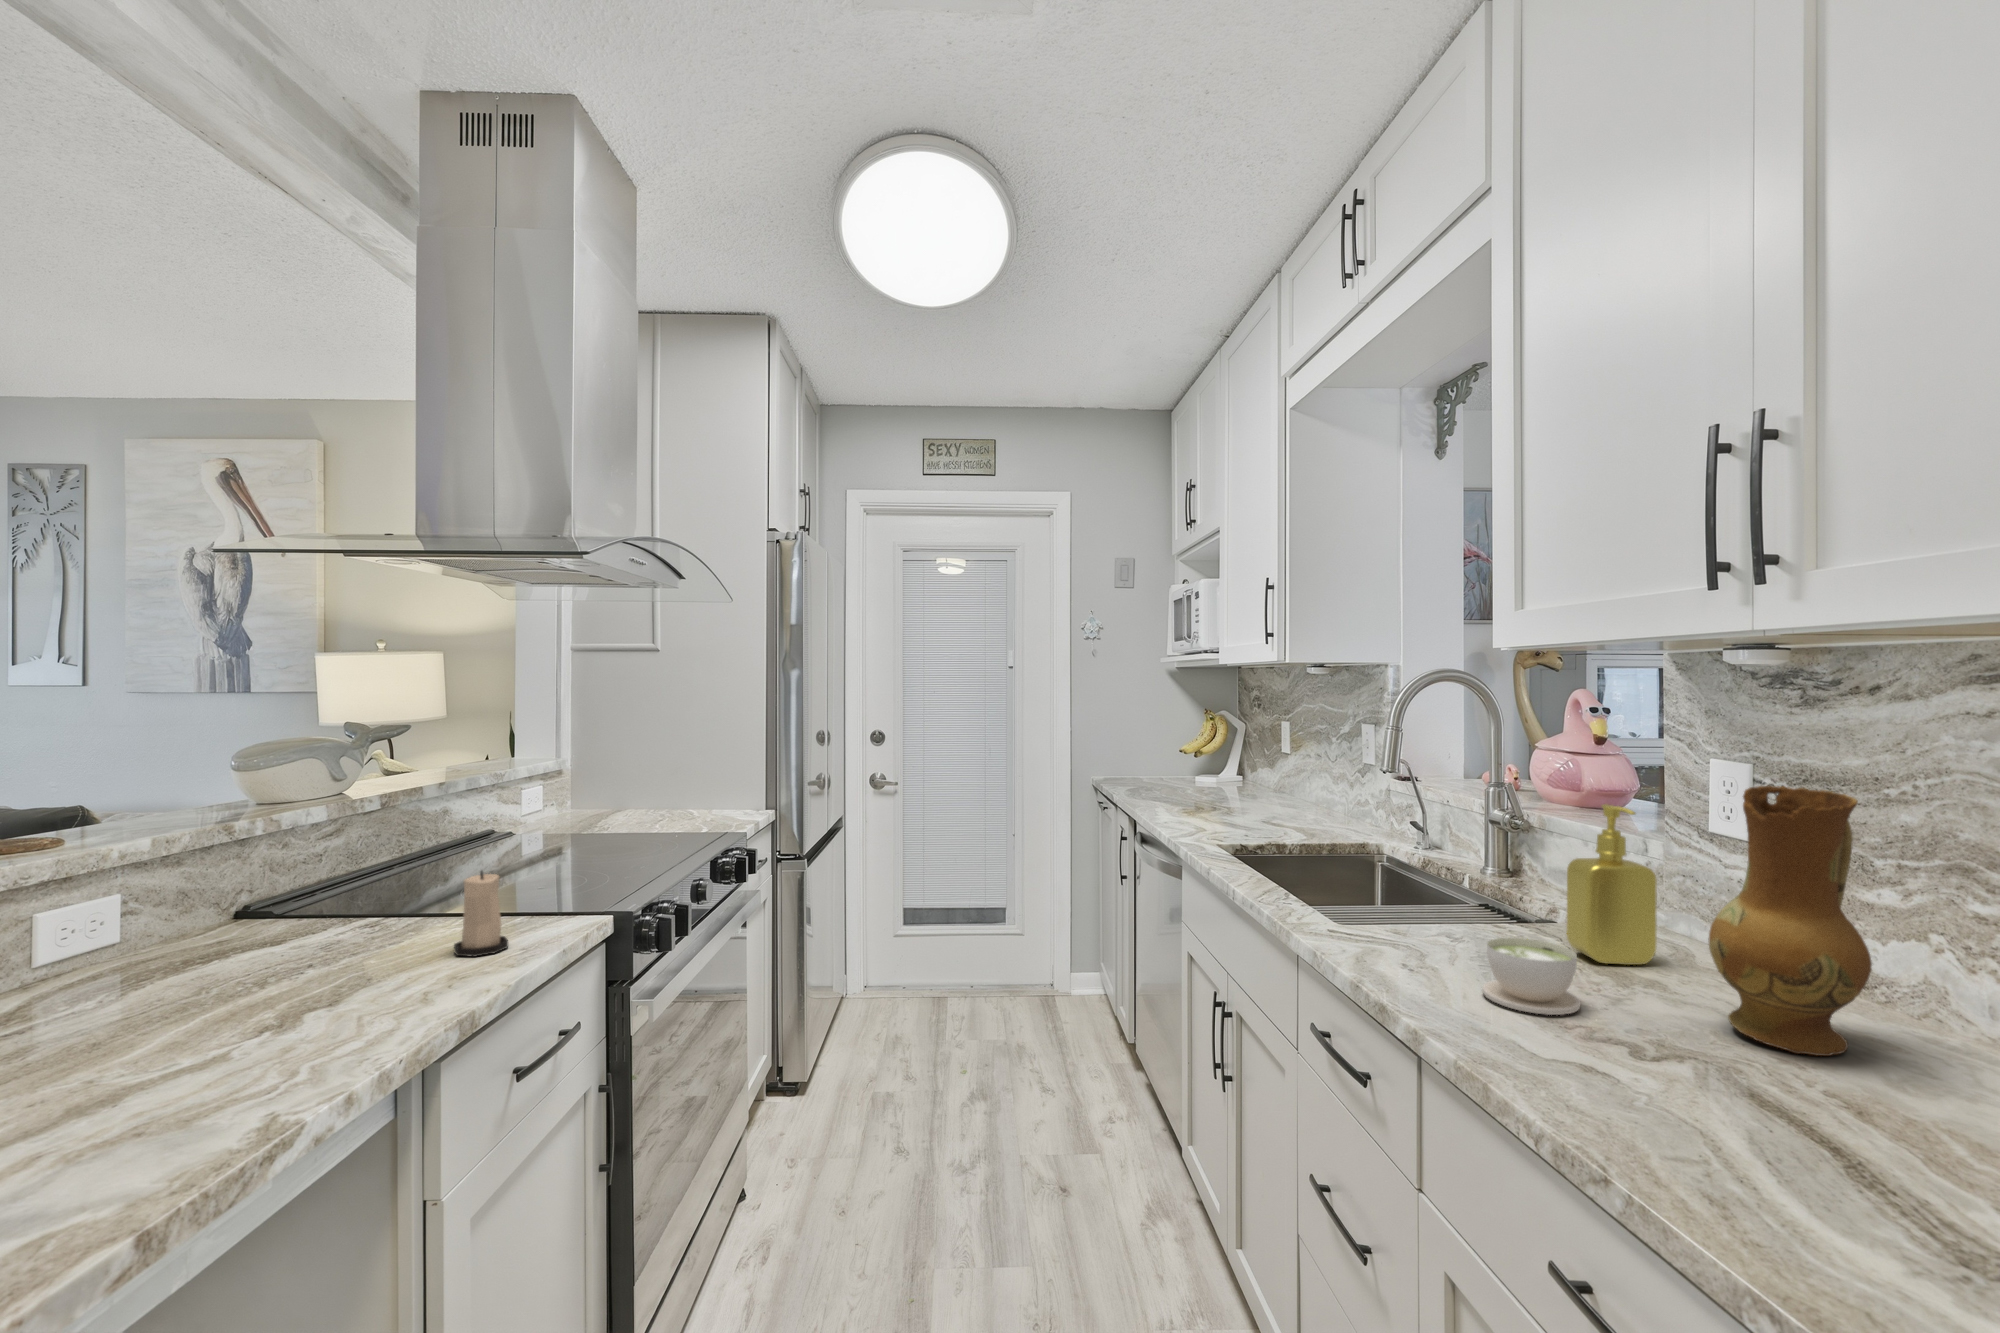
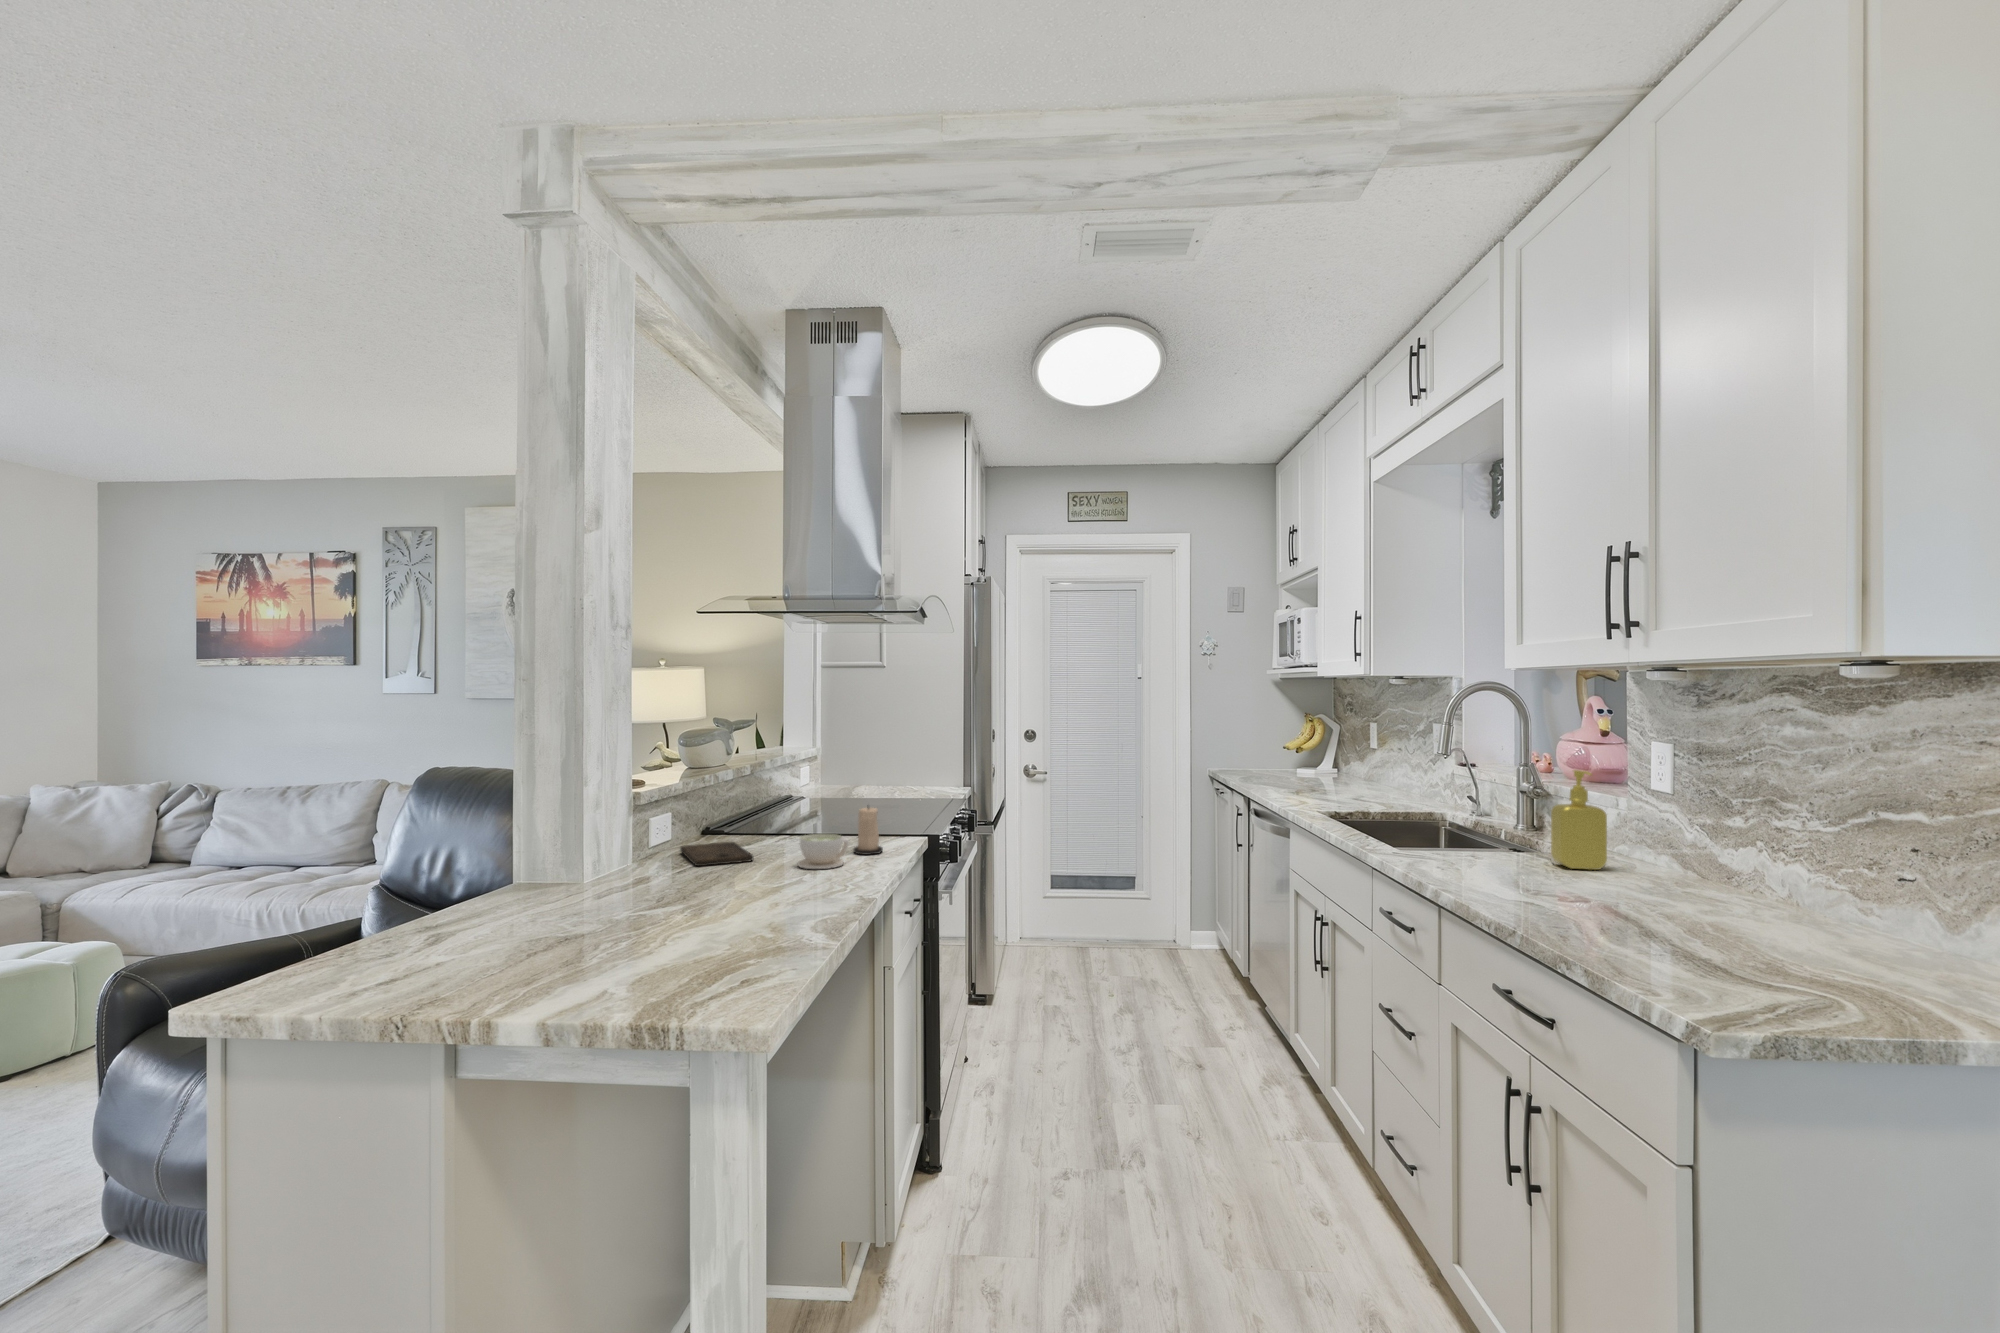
ceramic jug: present [1708,786,1872,1056] -> none [1618,753,1706,904]
cutting board: none [111,933,260,997] -> present [680,842,753,866]
coffee cup: present [1482,938,1581,1015] -> present [798,834,848,869]

